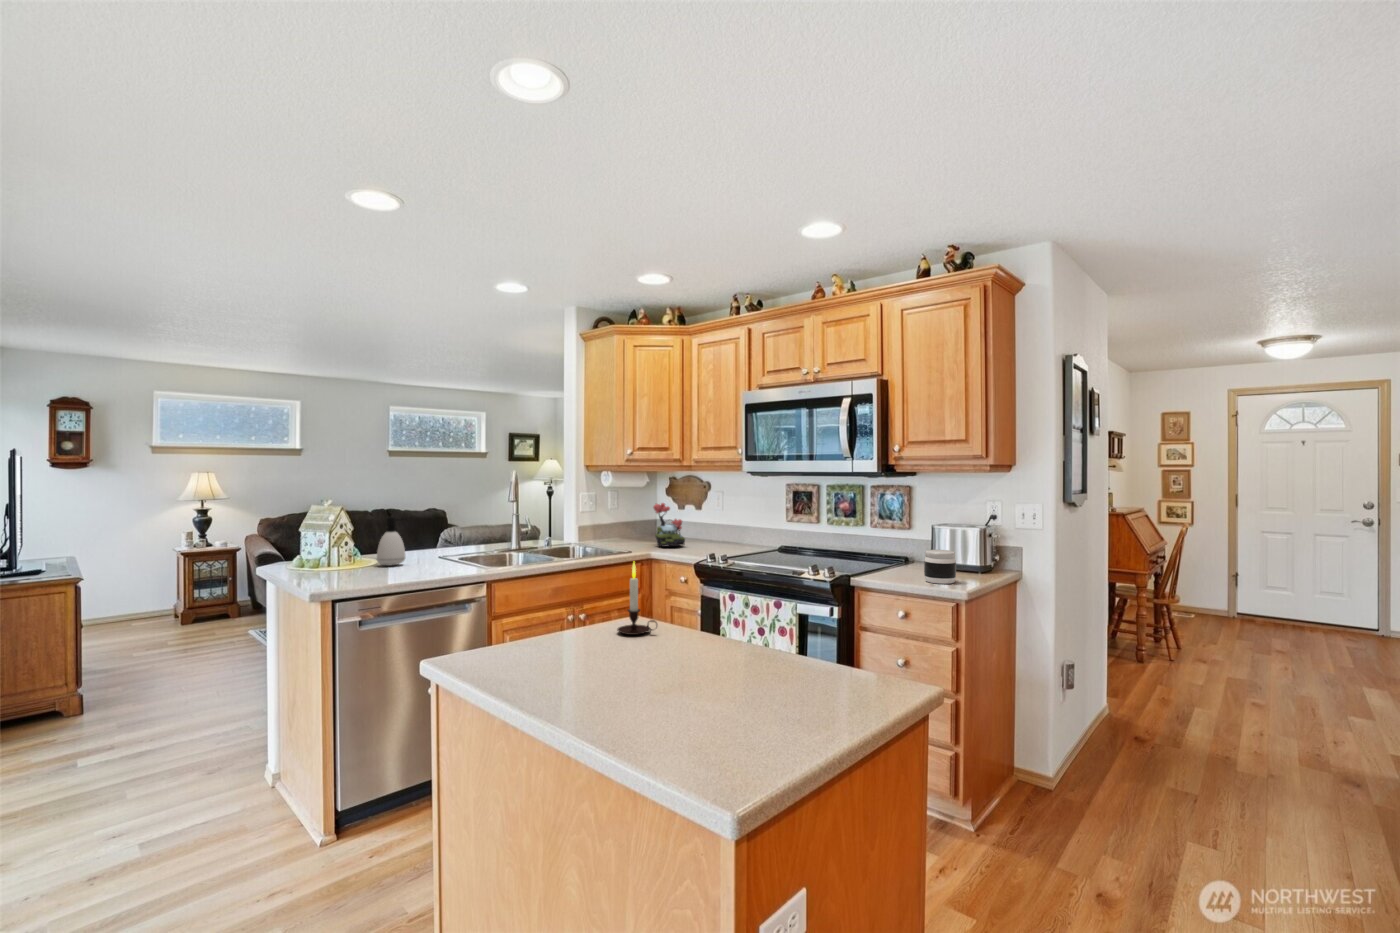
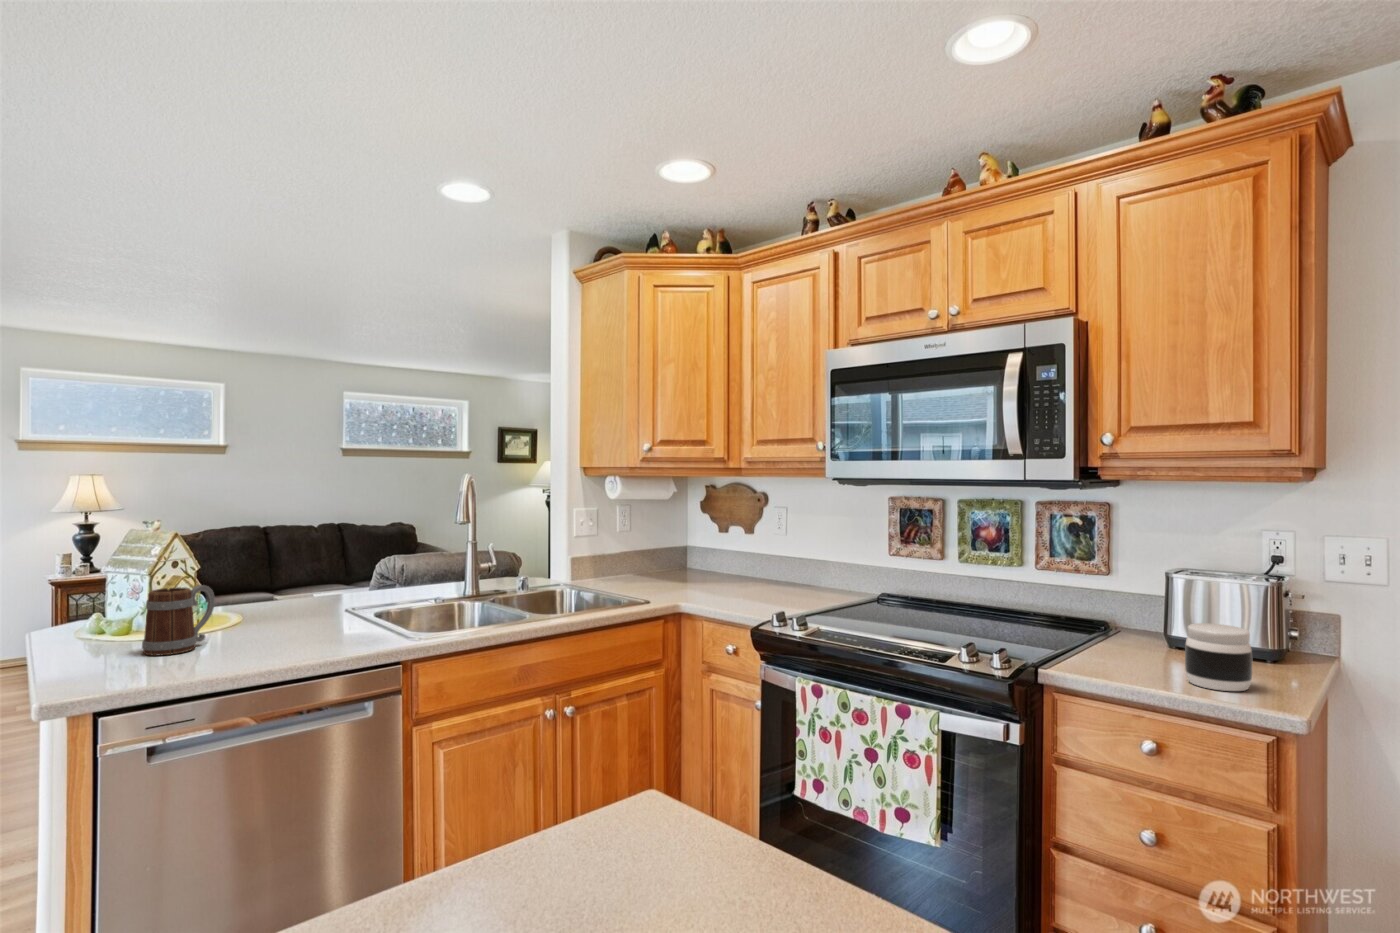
plant: present [653,503,685,547] -> none [683,525,733,593]
soap dispenser: present [377,517,405,566] -> none [231,551,282,632]
mug: none [335,536,372,575] -> present [142,585,215,656]
candle: present [617,563,657,635] -> none [607,691,702,873]

